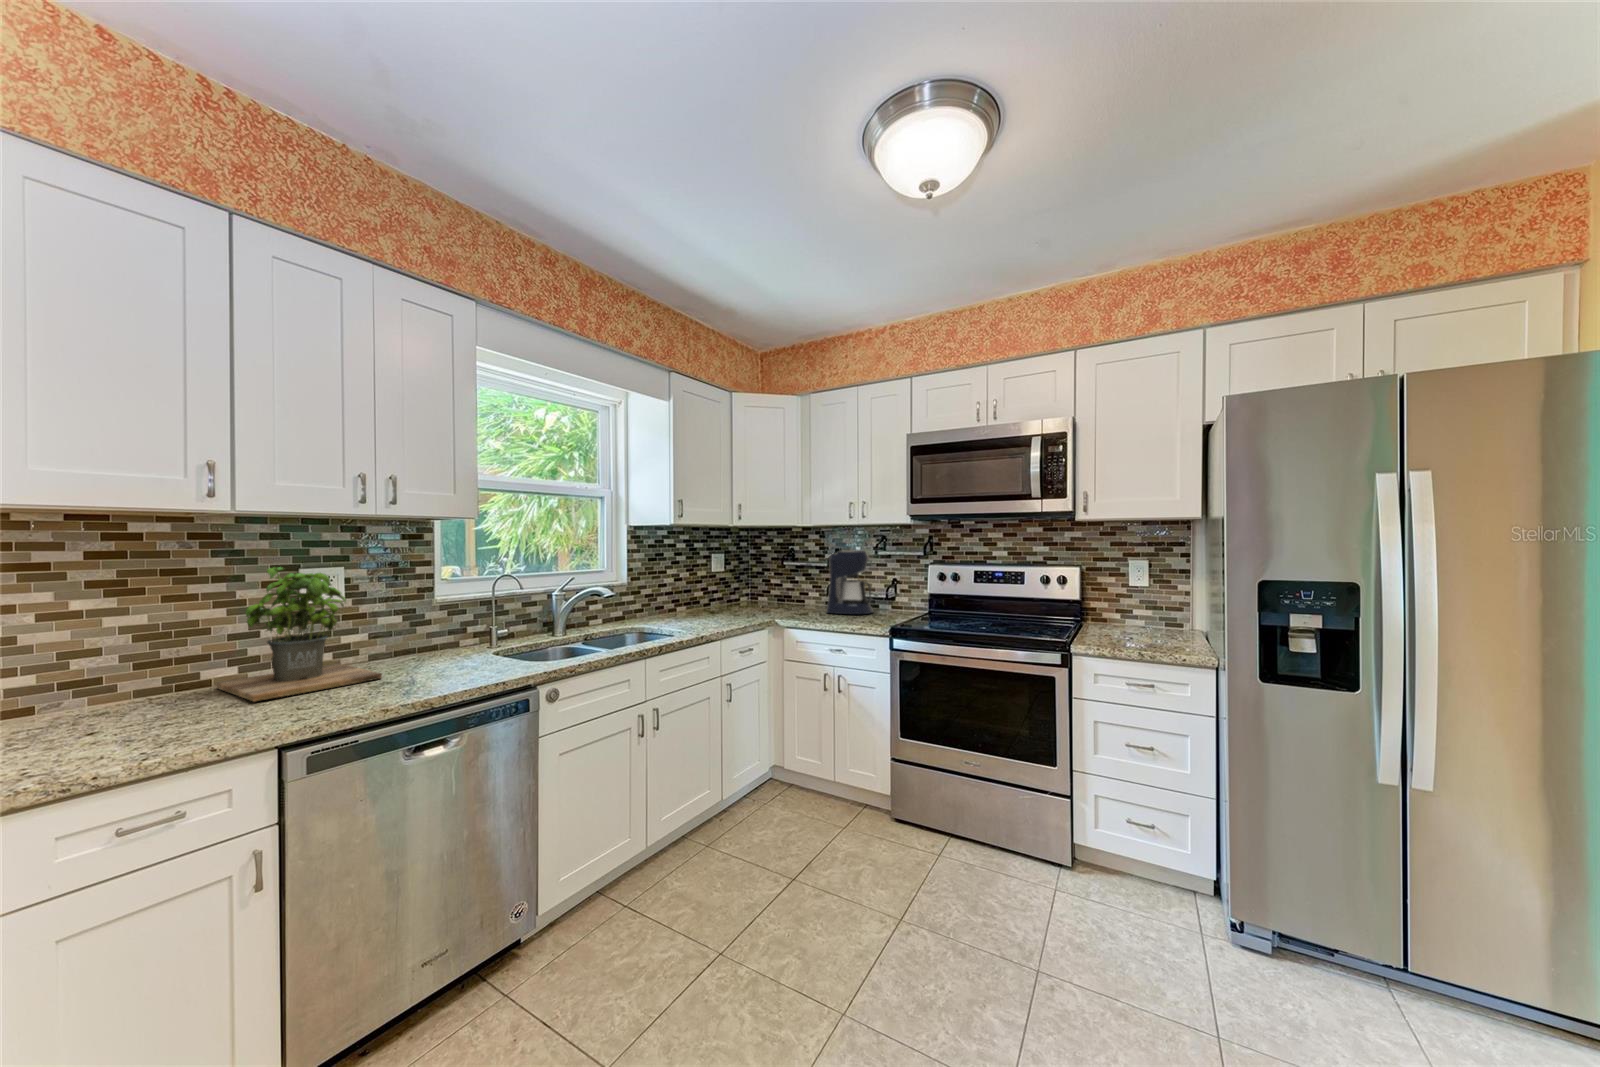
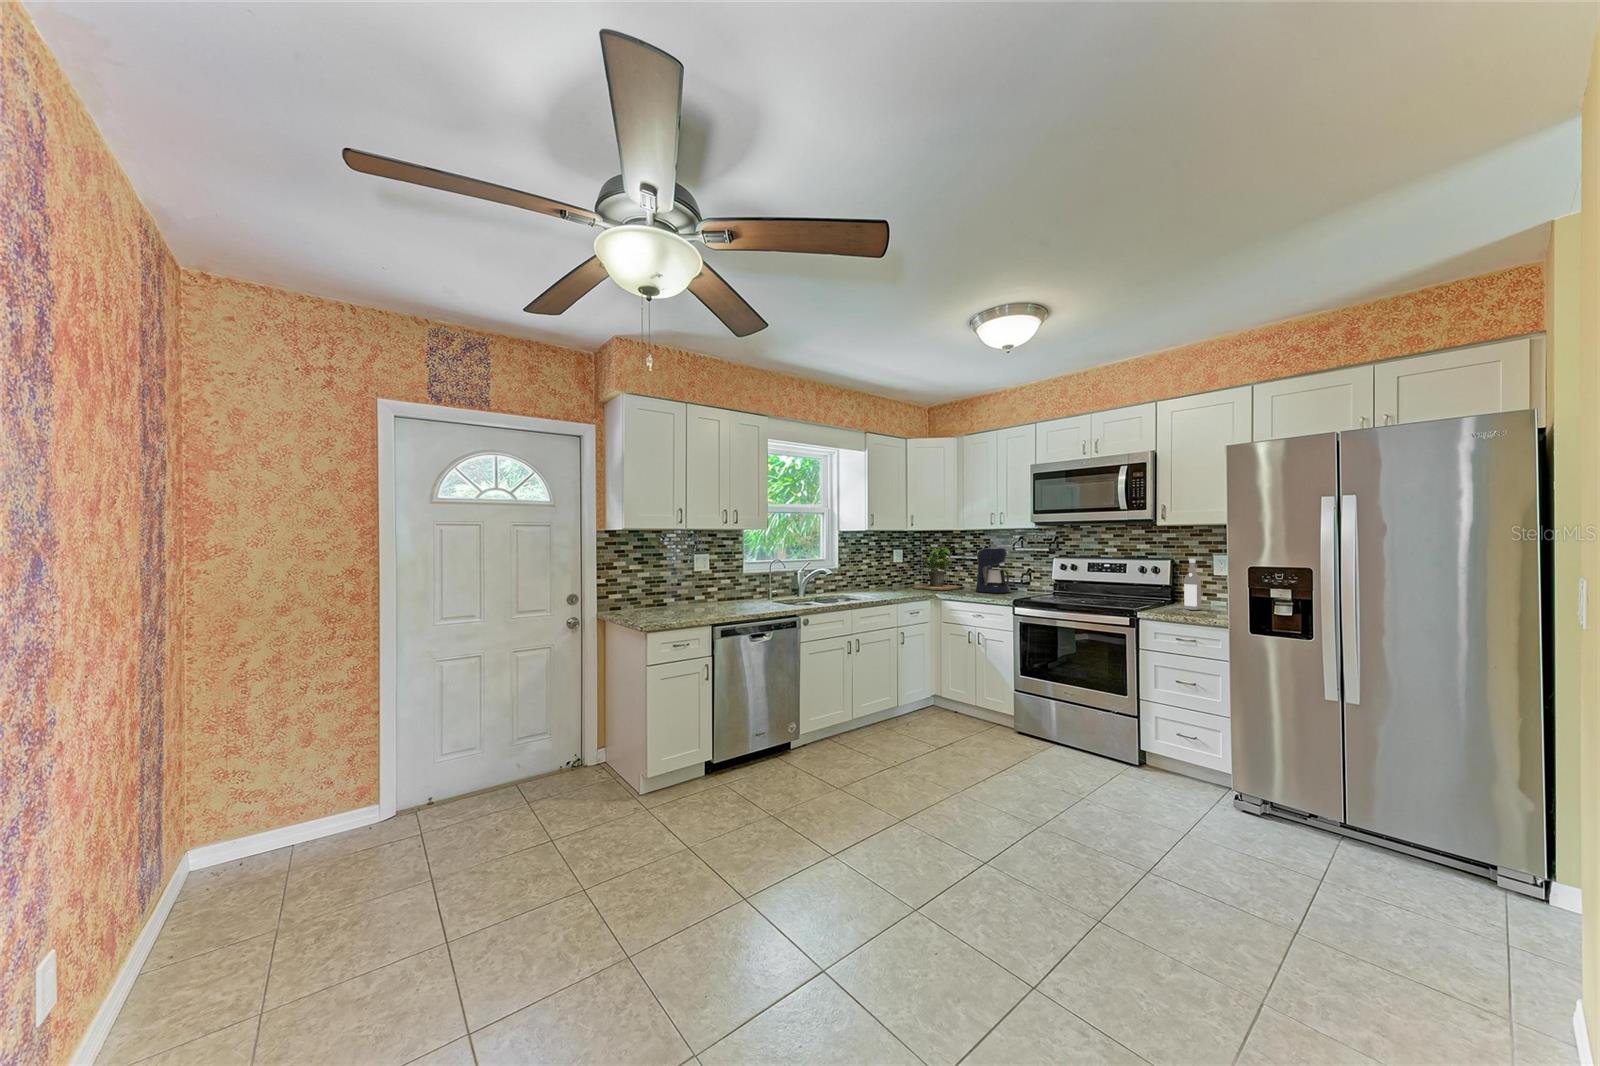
wine bottle: none [1114,564,1136,635] -> present [1184,559,1201,610]
potted plant: present [216,567,382,701] -> present [912,546,964,590]

